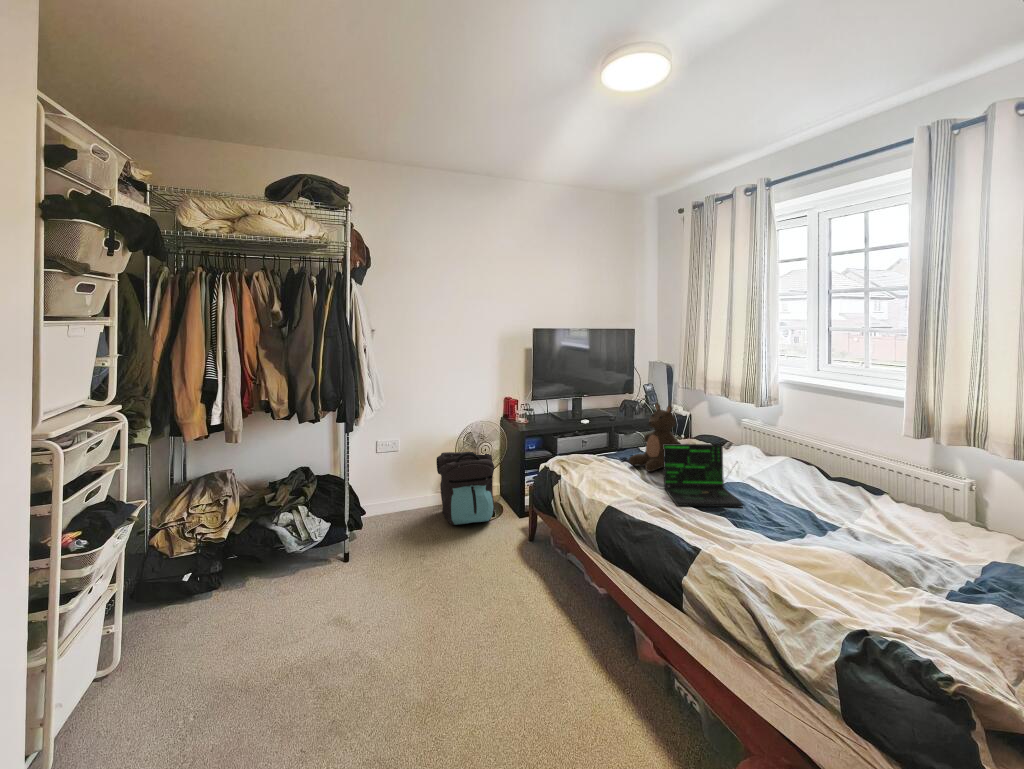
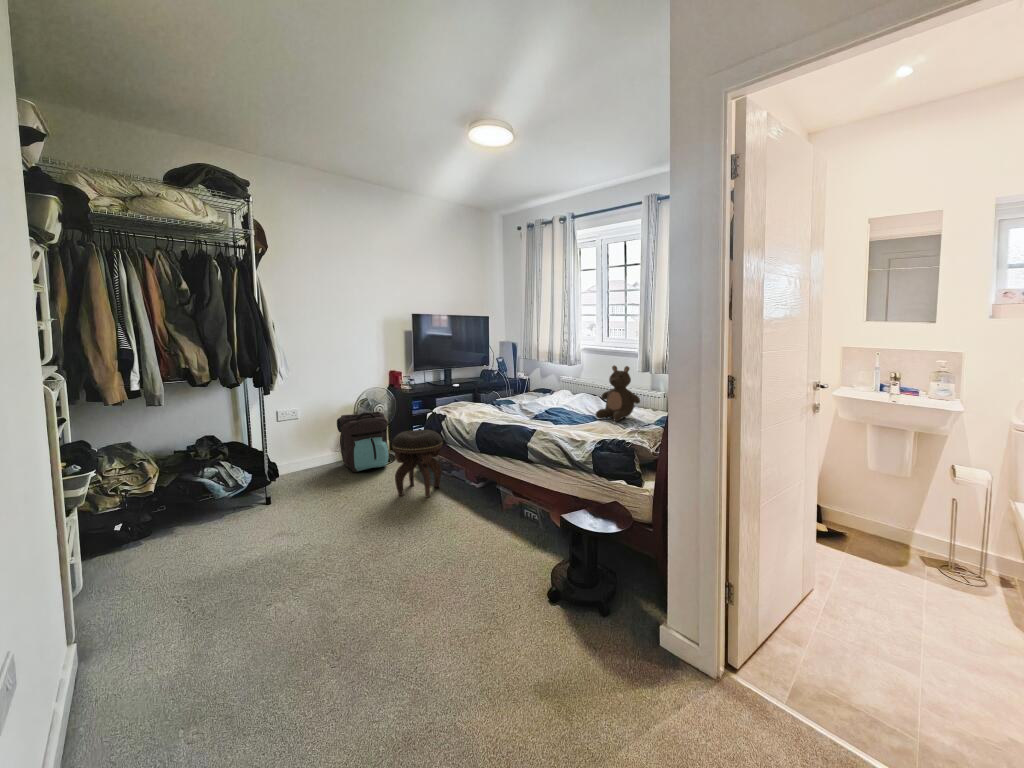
stuffed bear: present [629,403,681,472] -> present [596,366,640,421]
laptop: present [663,444,743,508] -> none [519,383,570,421]
footstool: none [488,487,553,584] -> present [392,430,443,497]

